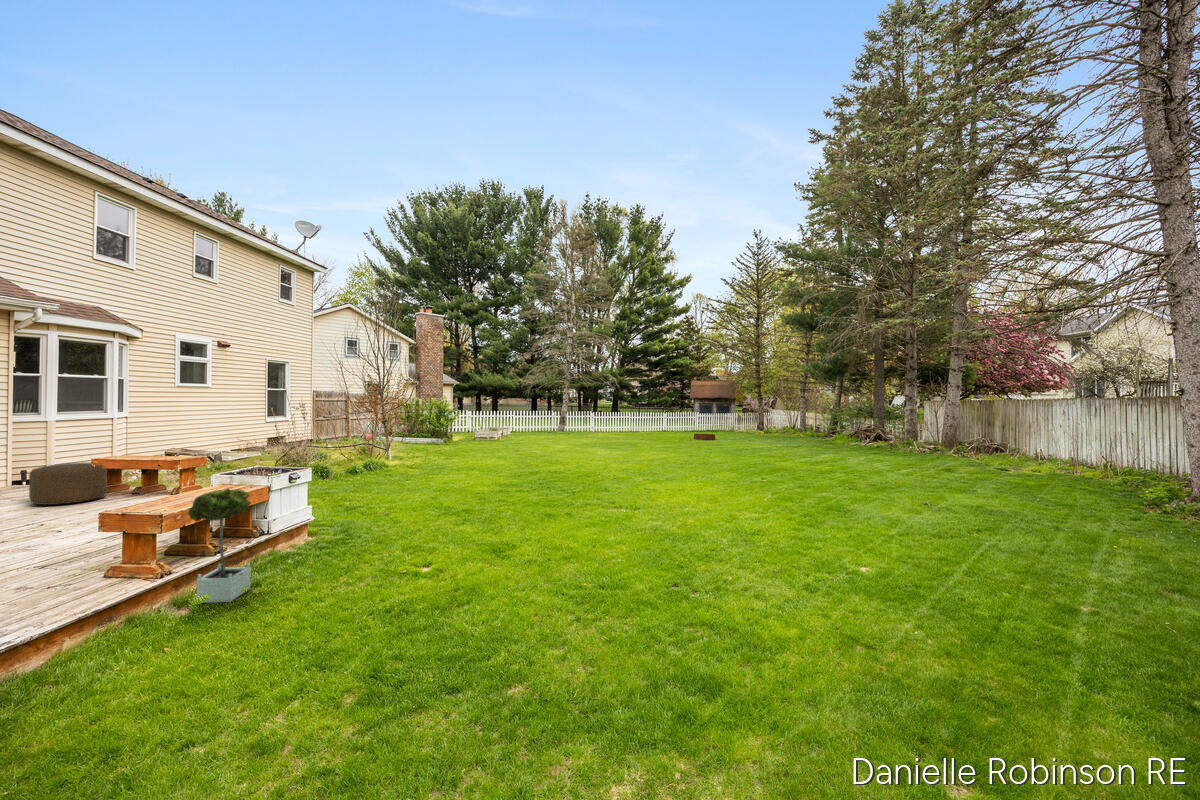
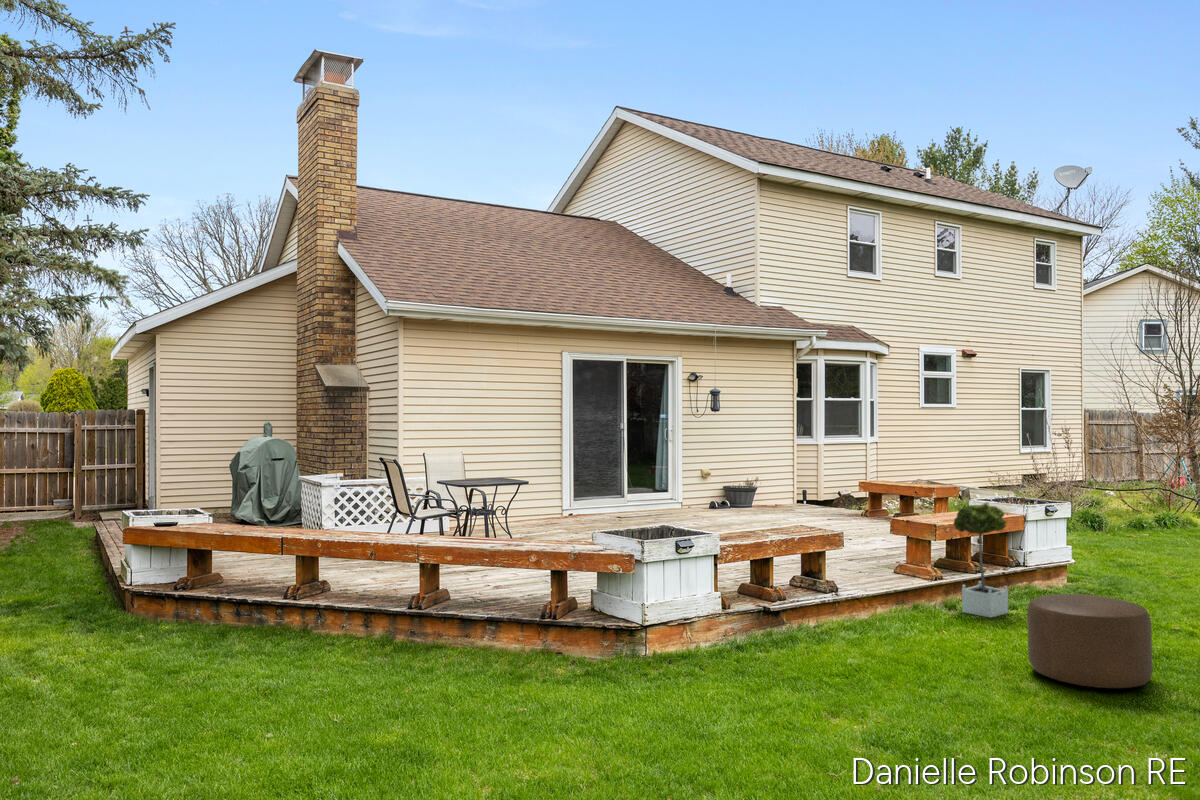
ottoman: present [29,463,107,505] -> present [1027,594,1153,688]

